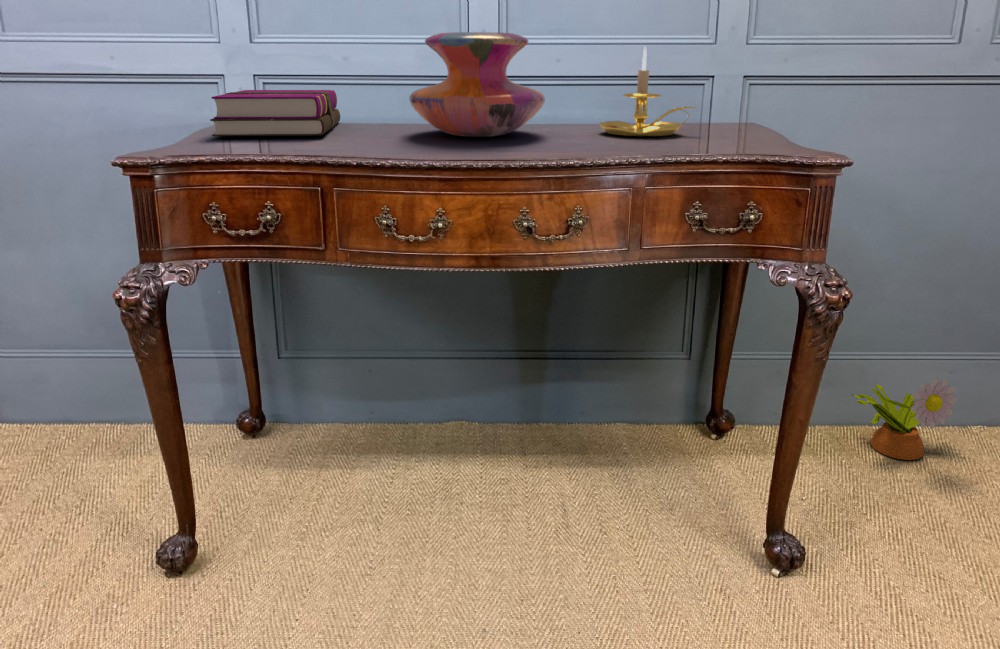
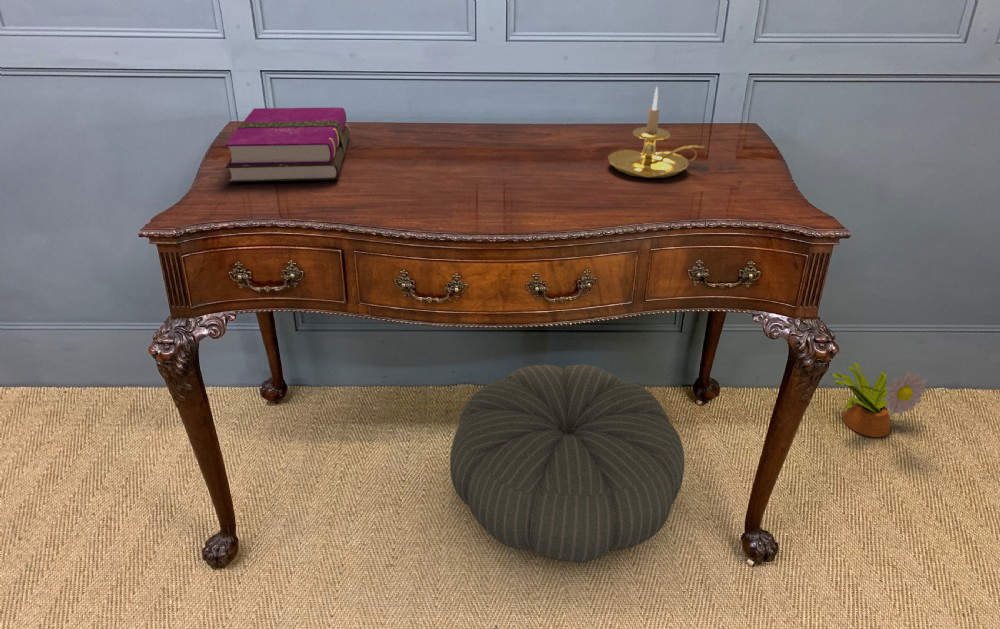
decorative vase: present [409,32,545,137] -> none [421,69,556,181]
pouf: none [437,374,696,567] -> present [450,365,684,563]

